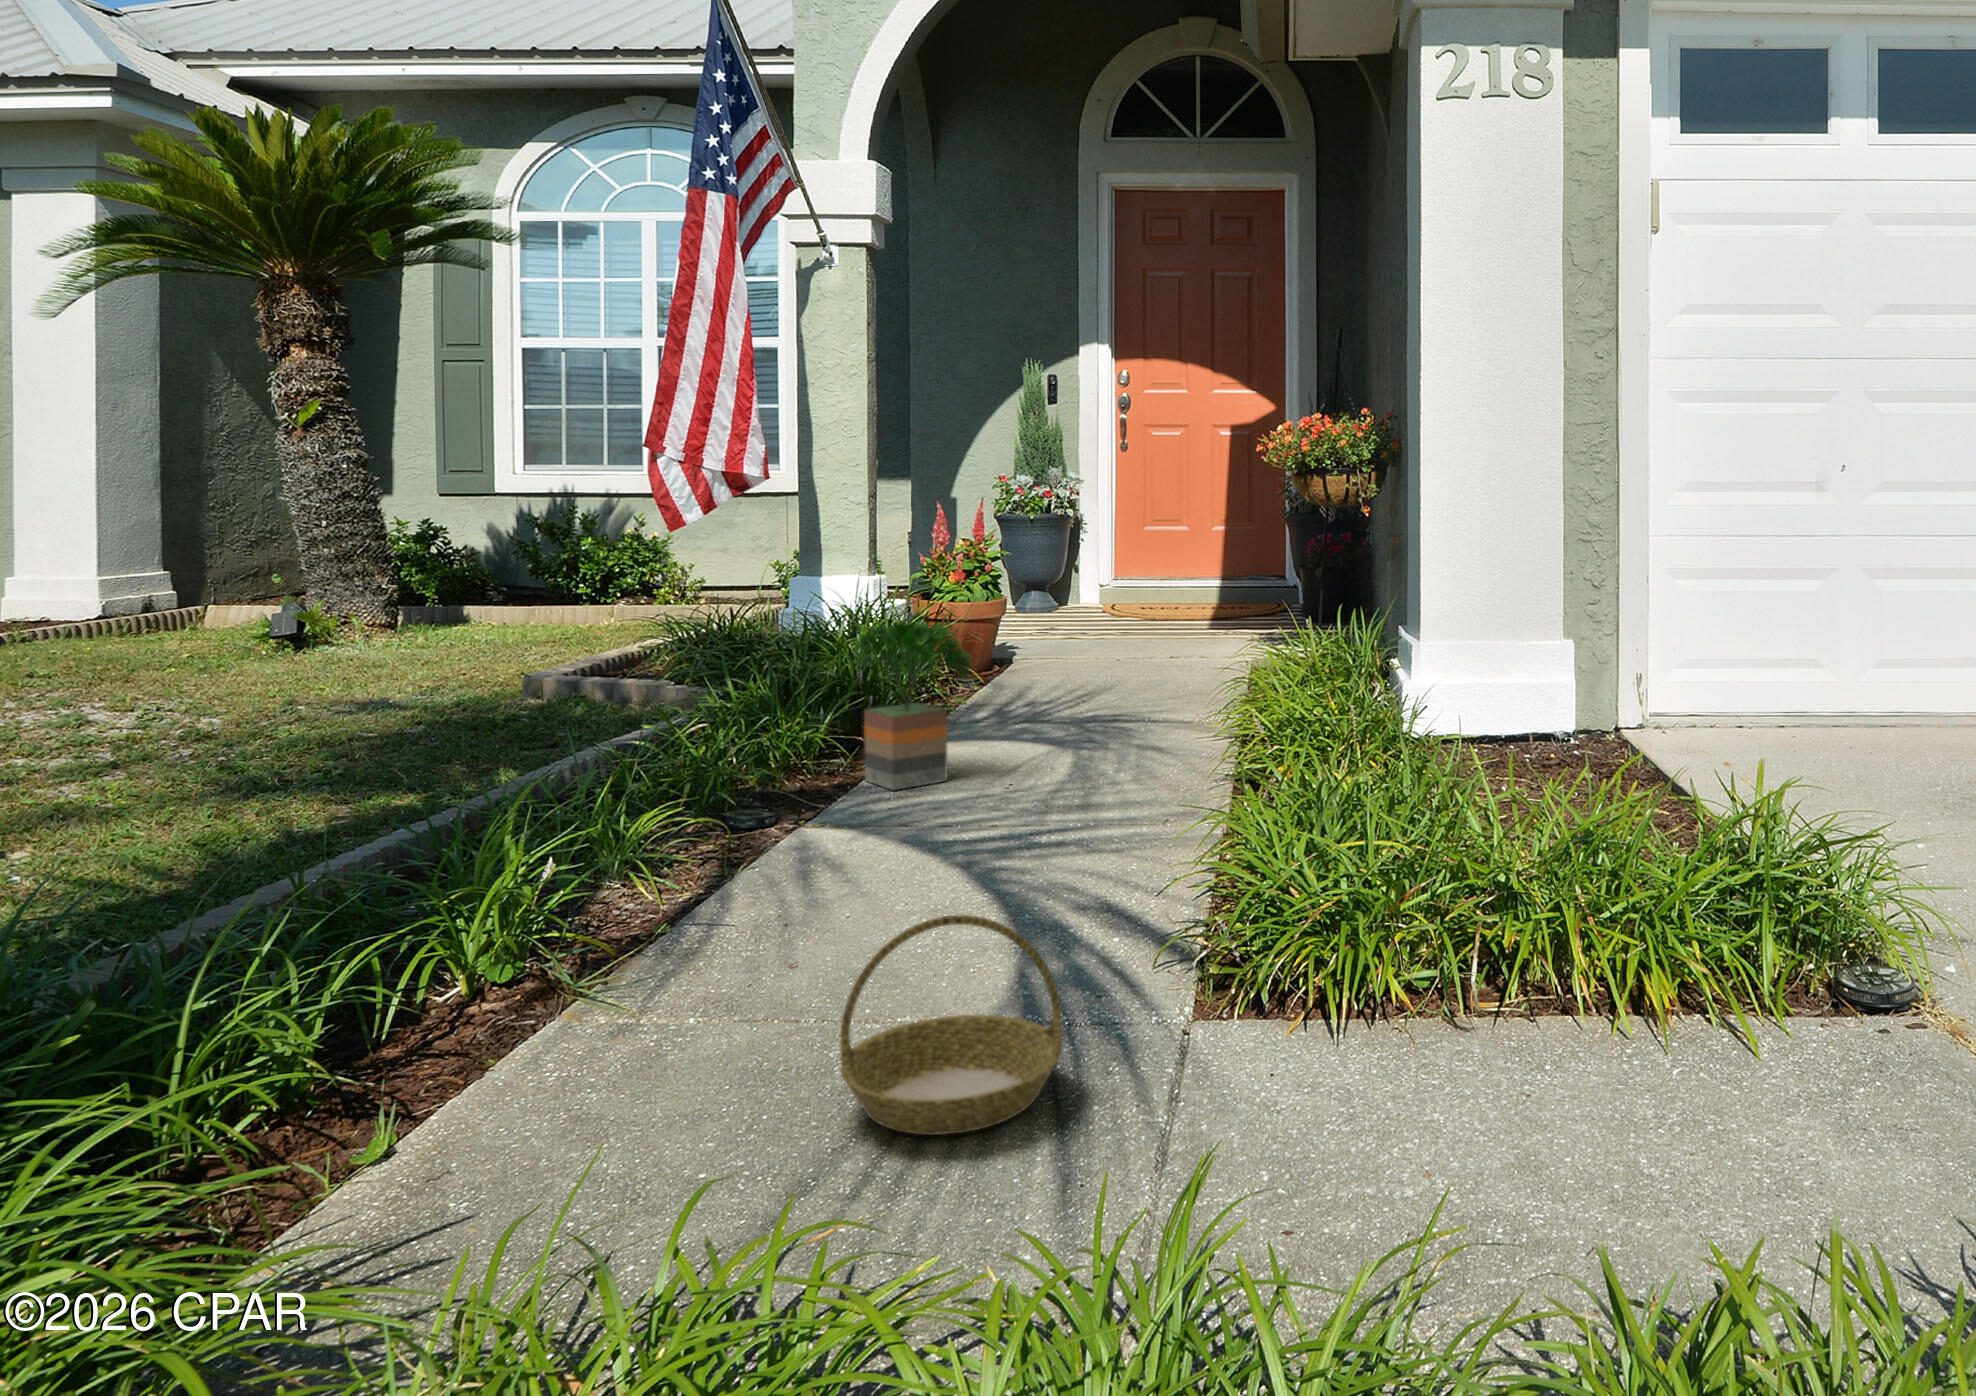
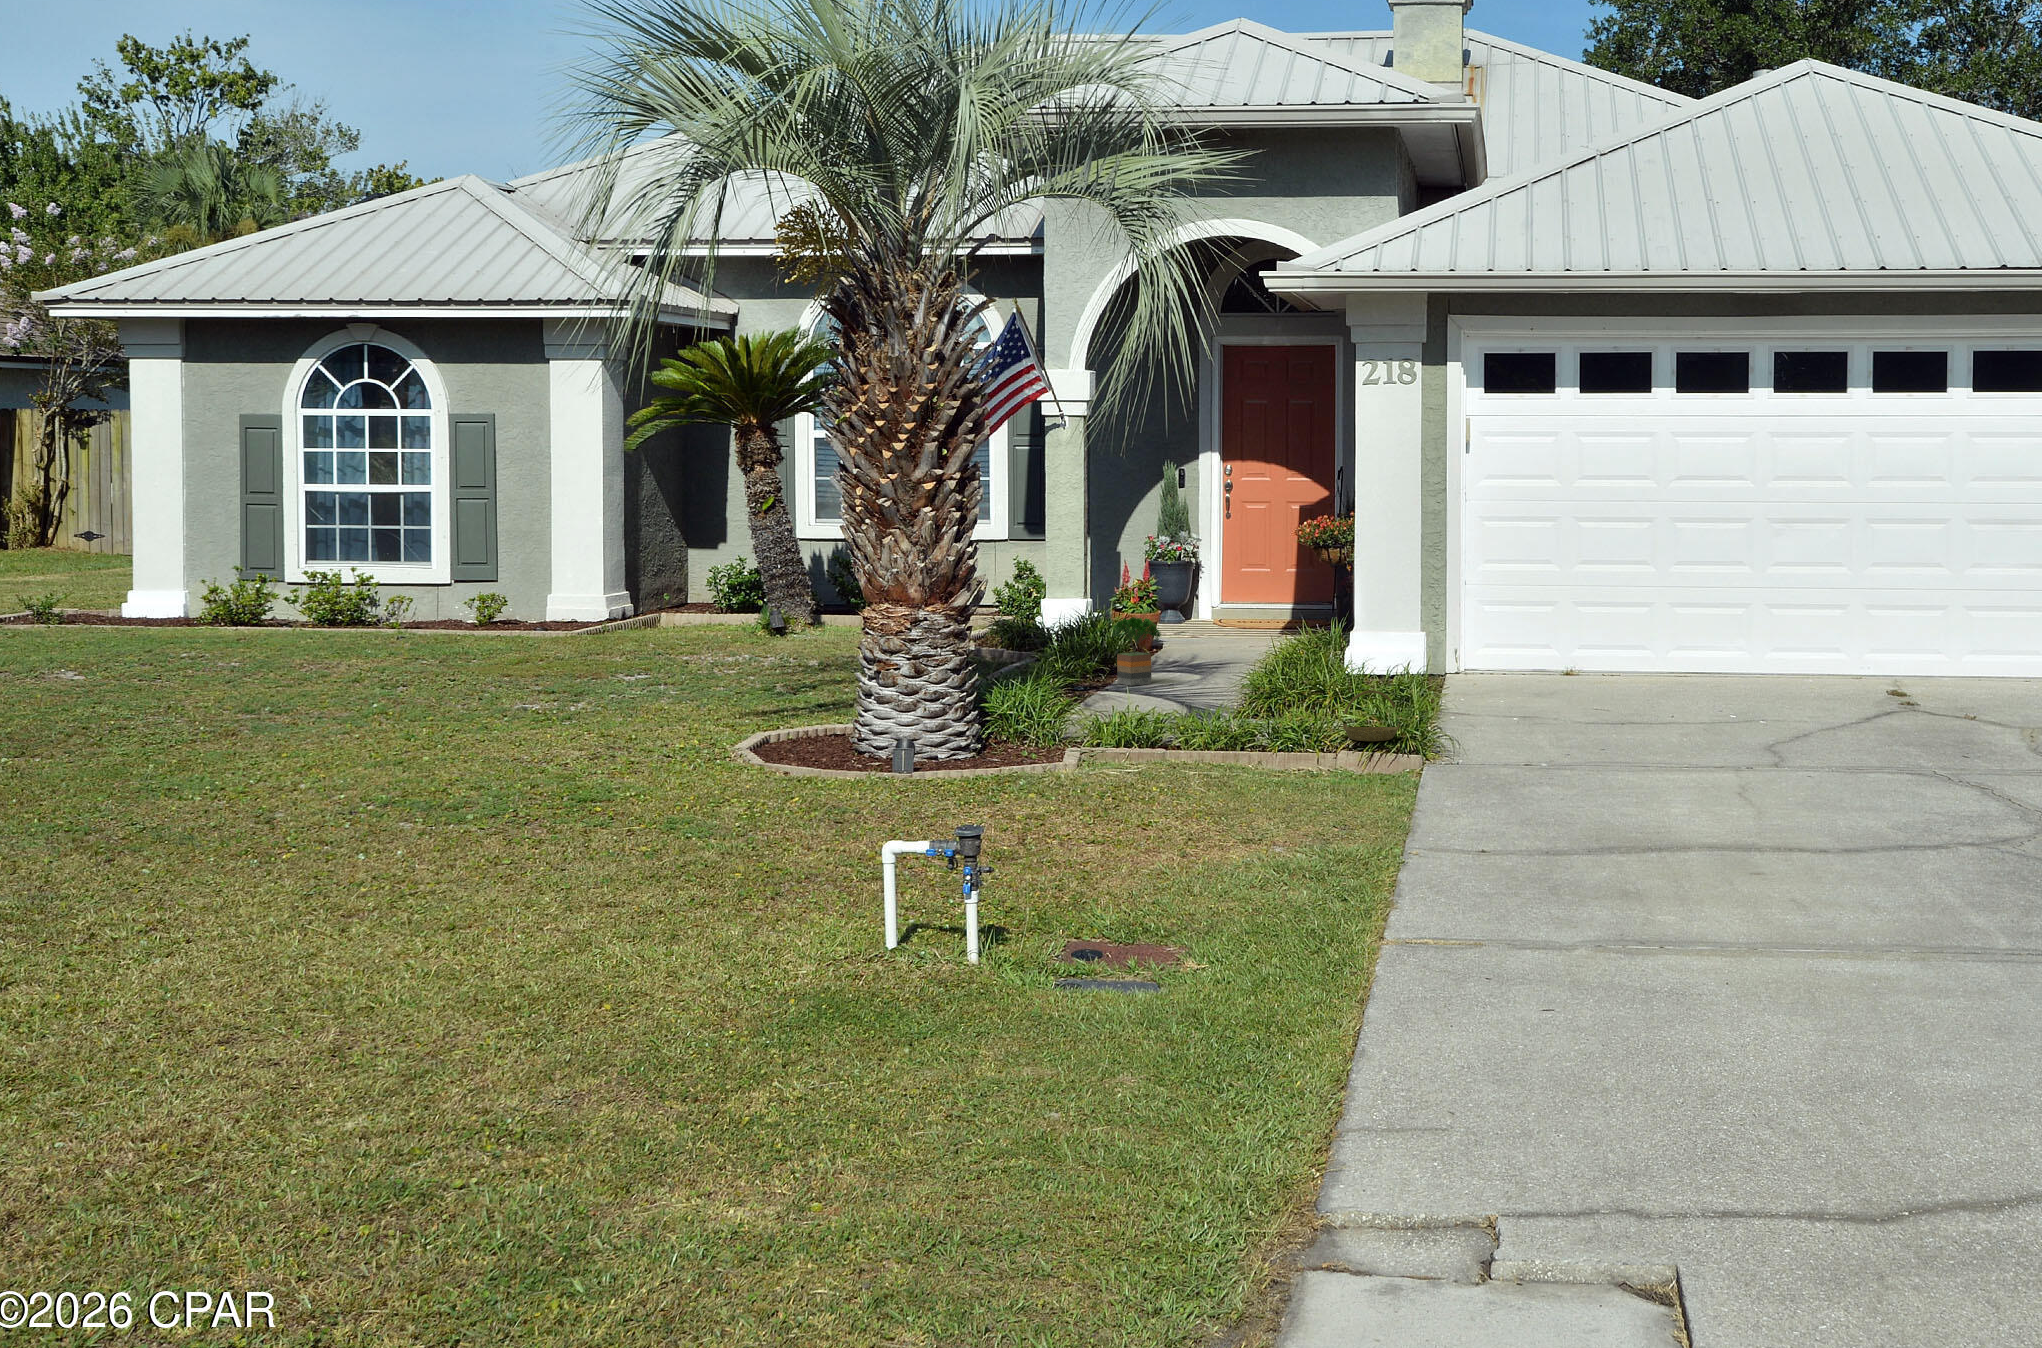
basket: present [840,915,1062,1135] -> present [1343,690,1399,741]

